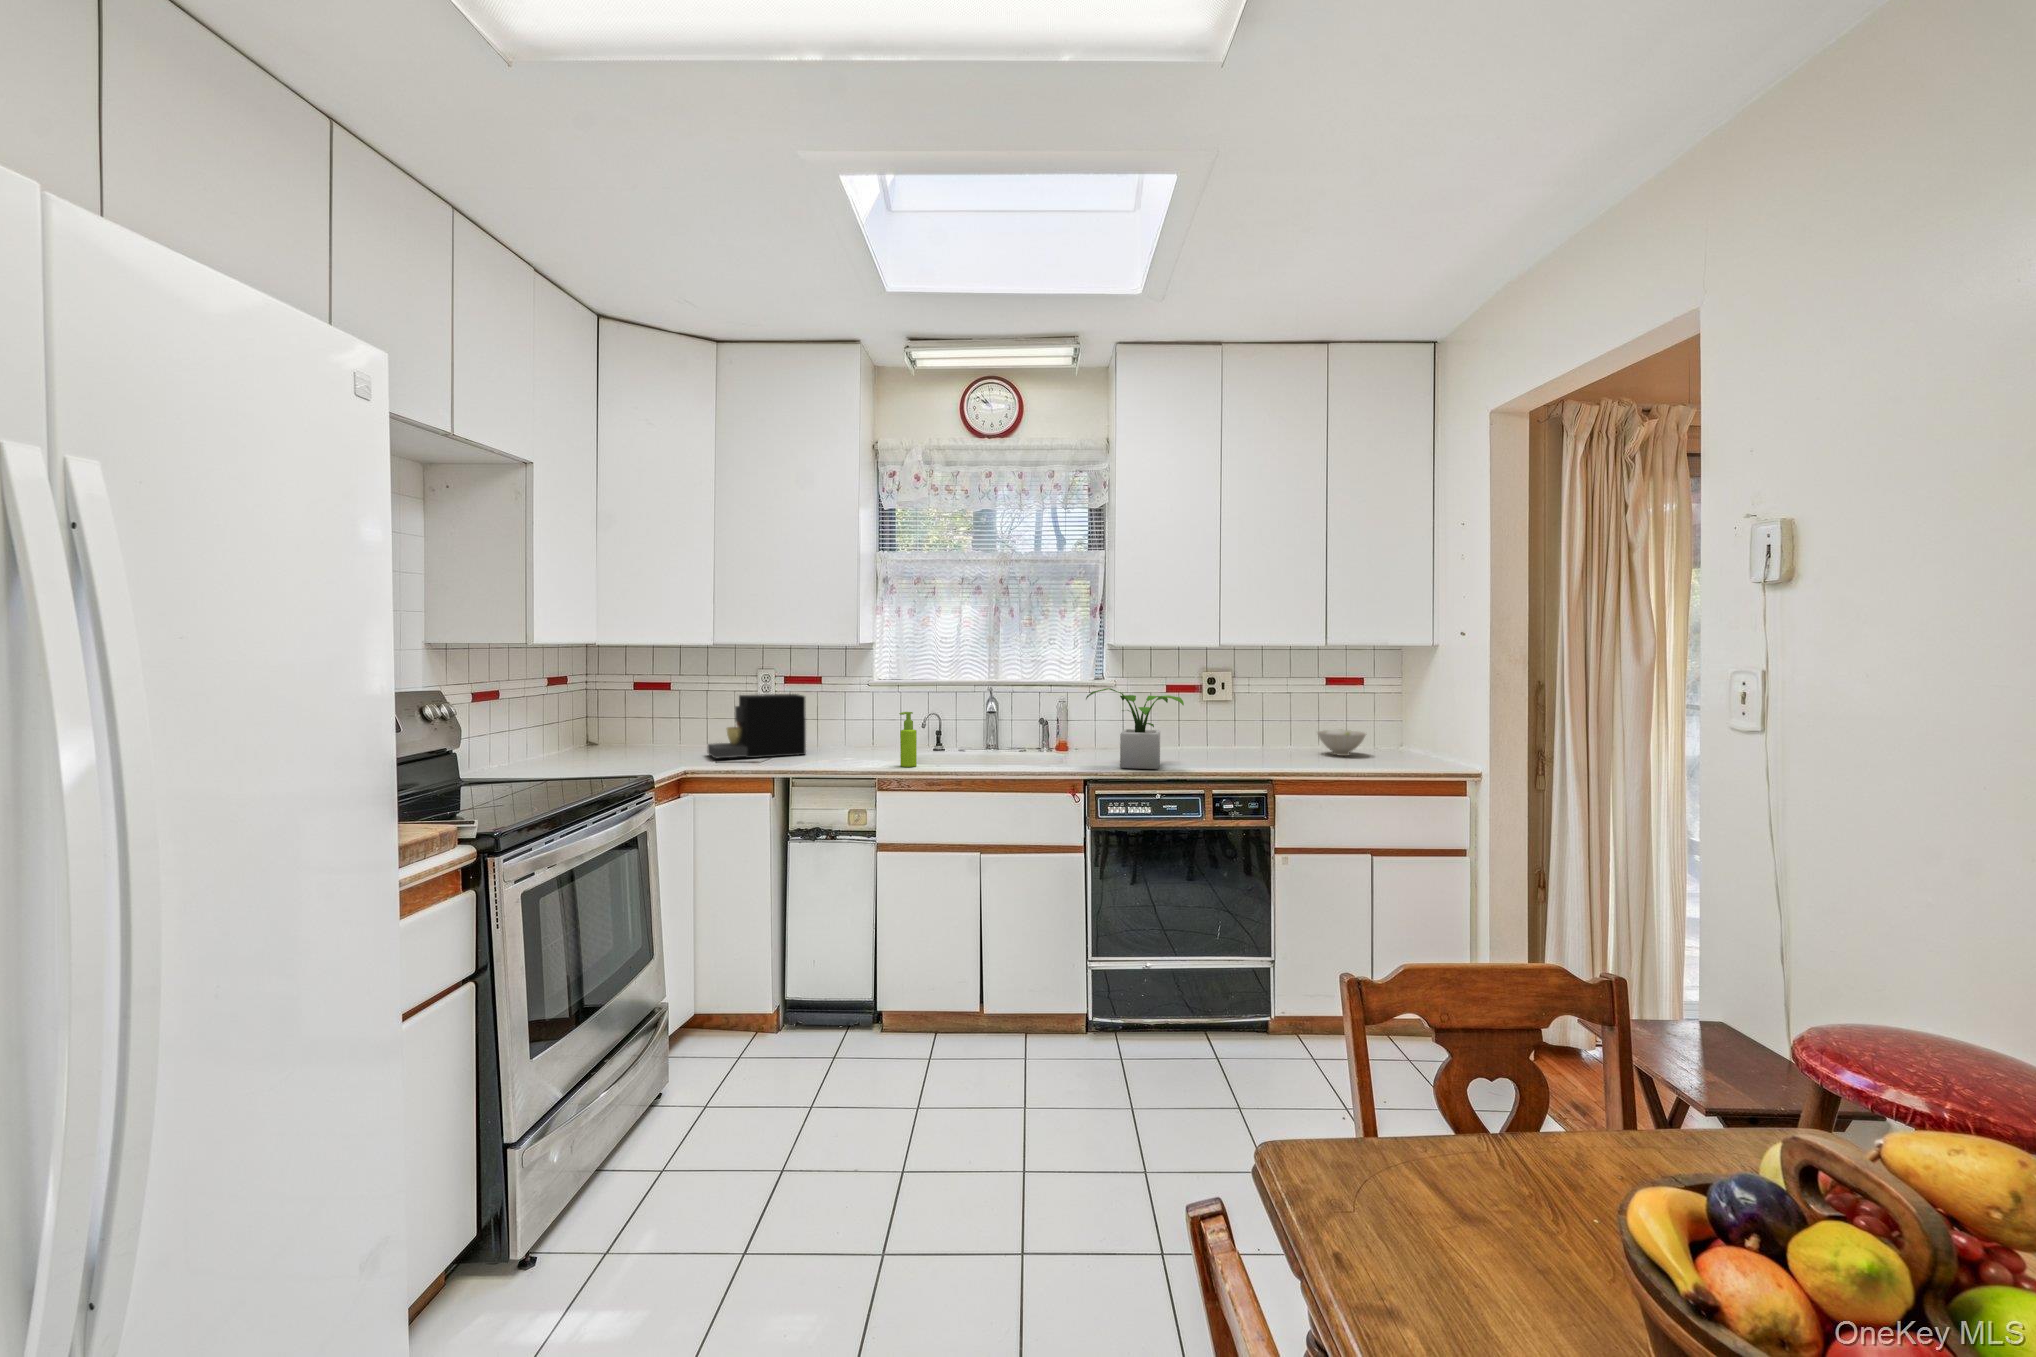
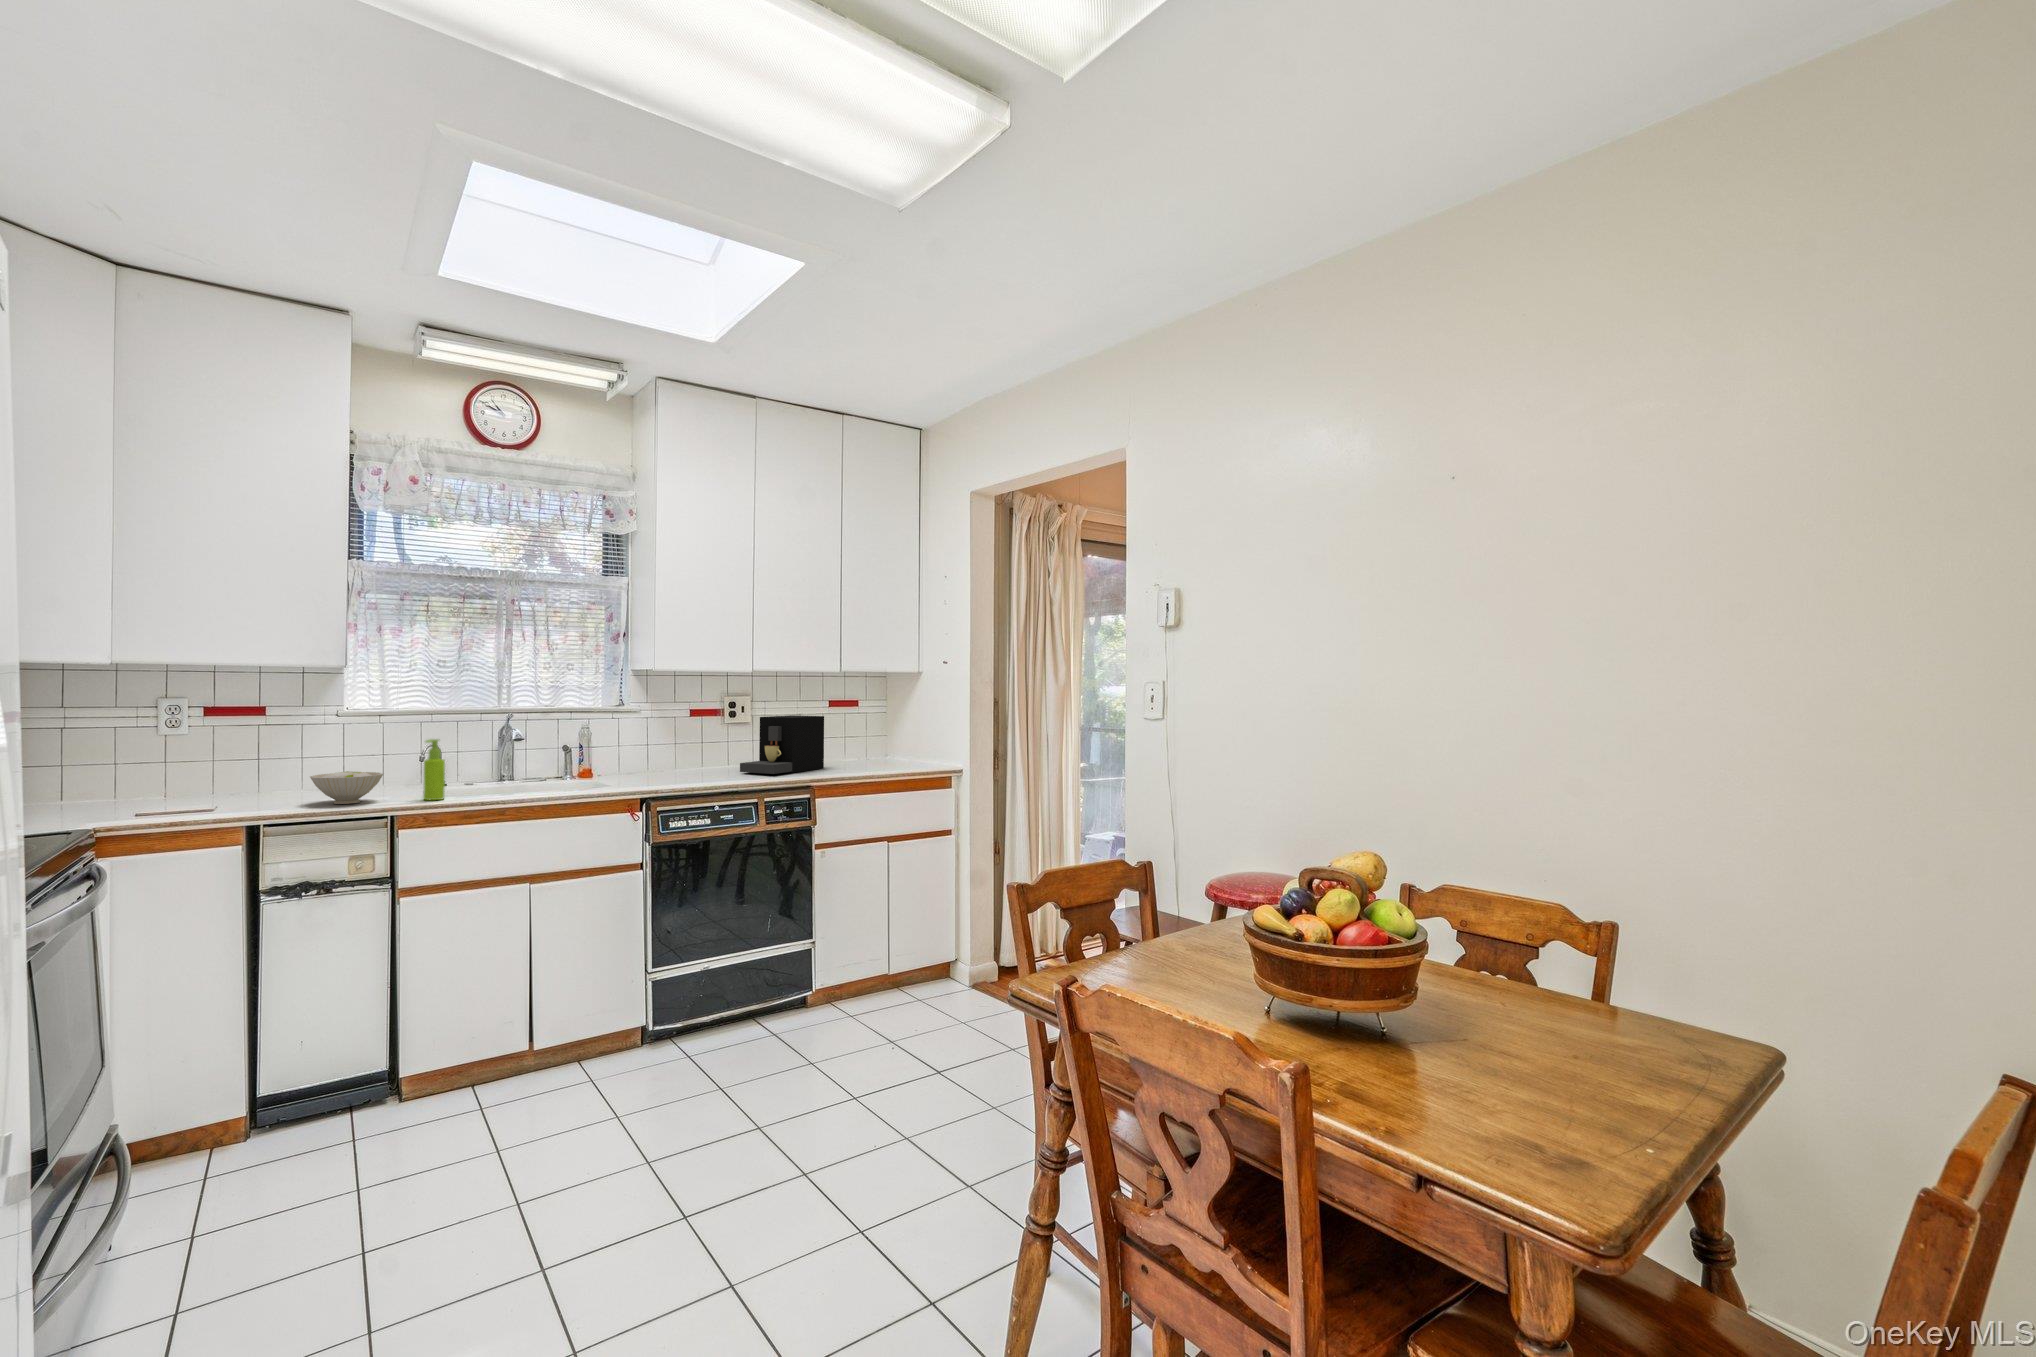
potted plant: present [1086,688,1184,769] -> none [641,710,738,785]
coffee maker: present [708,694,806,758] -> present [740,715,824,774]
bowl: present [1317,730,1366,756] -> present [310,771,383,804]

